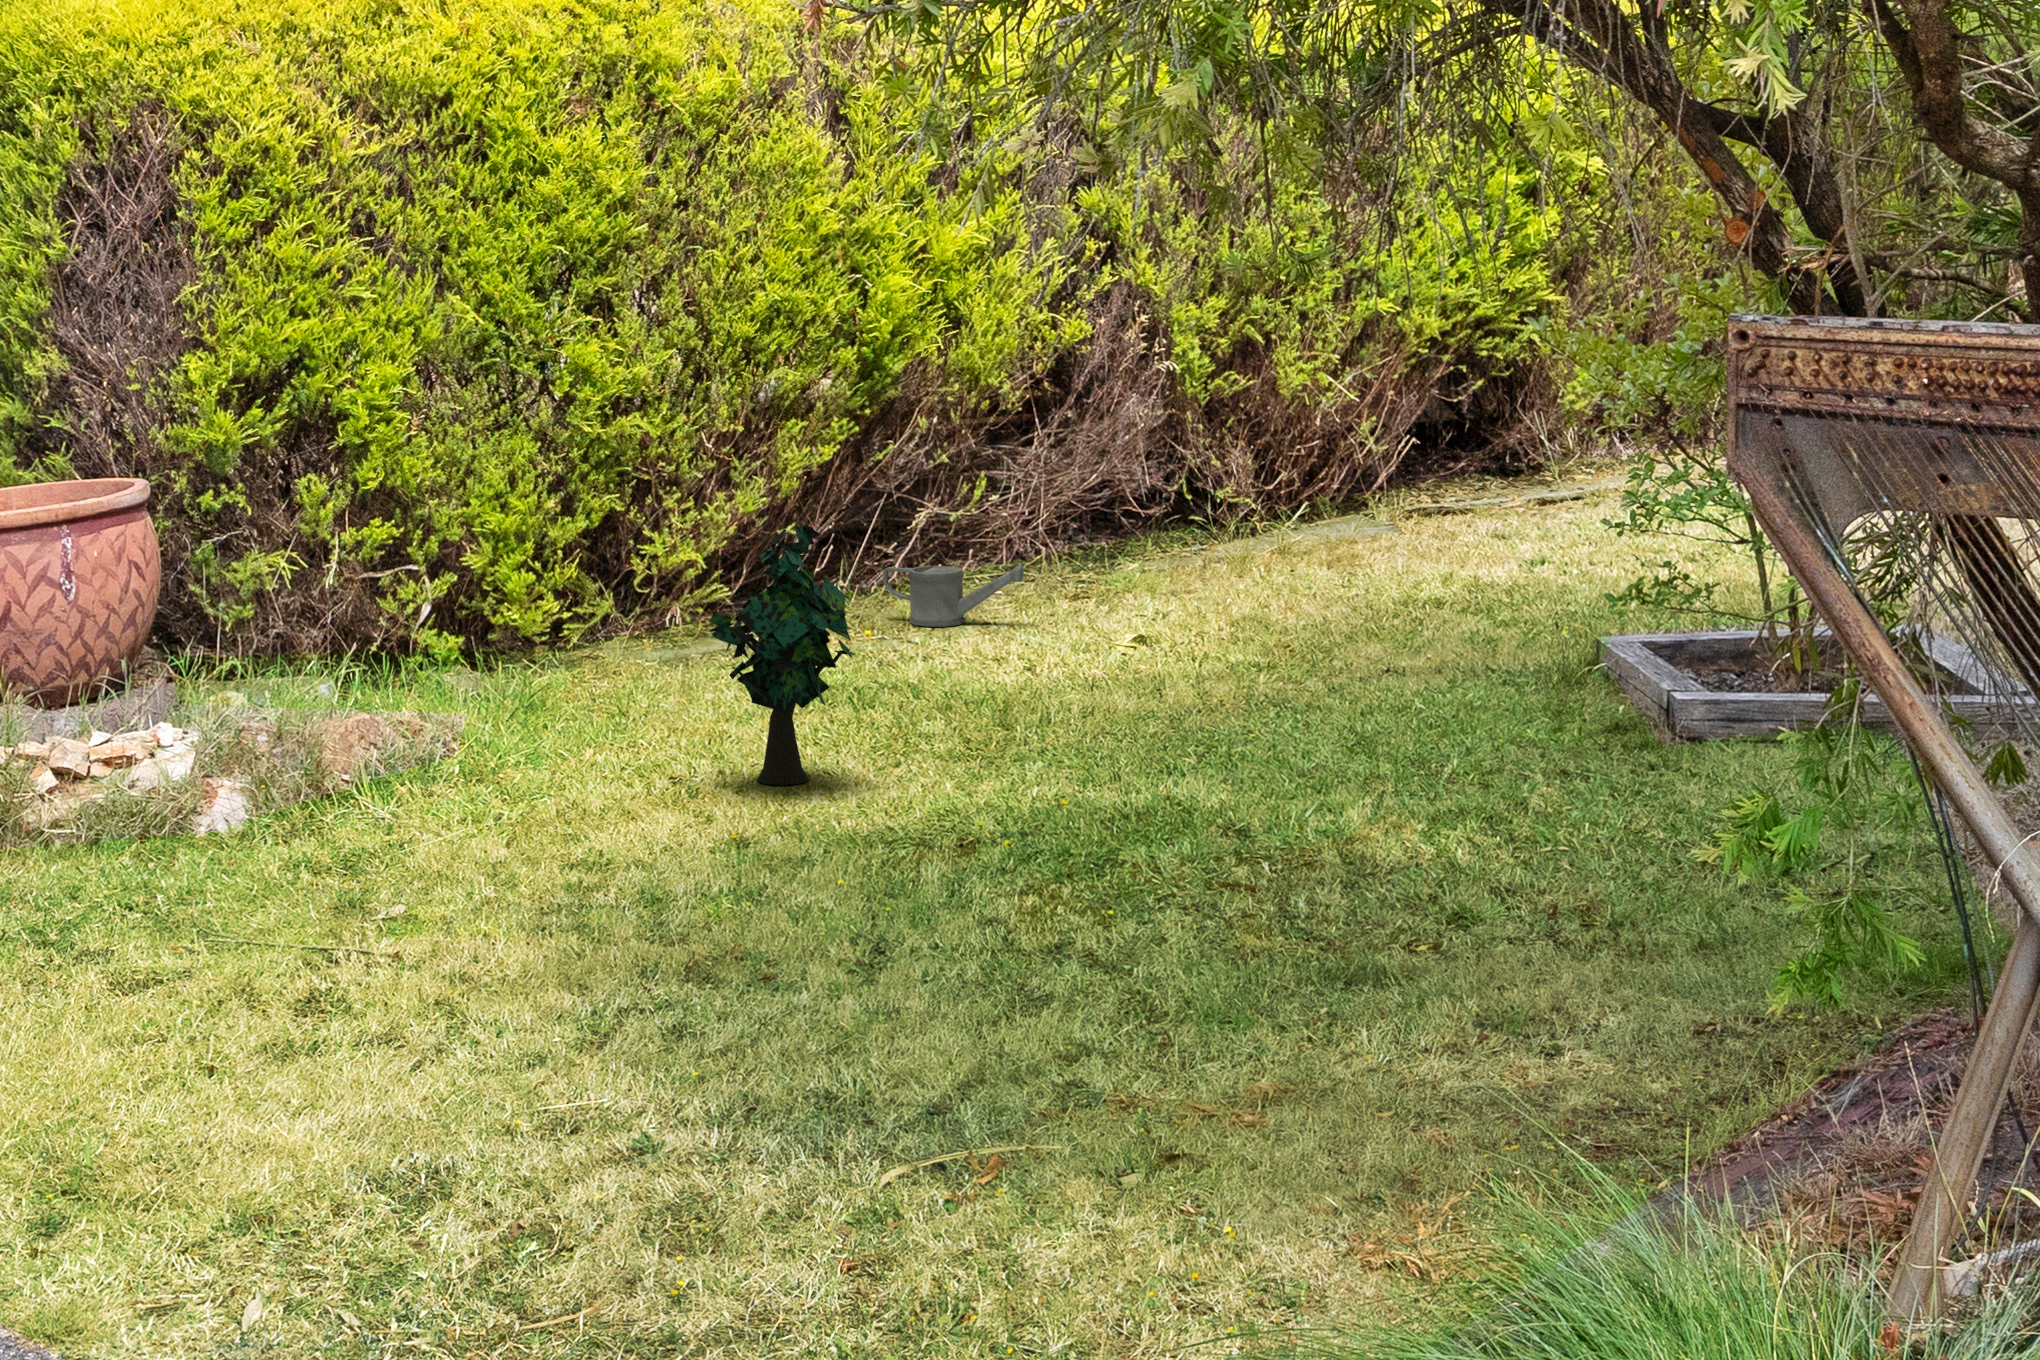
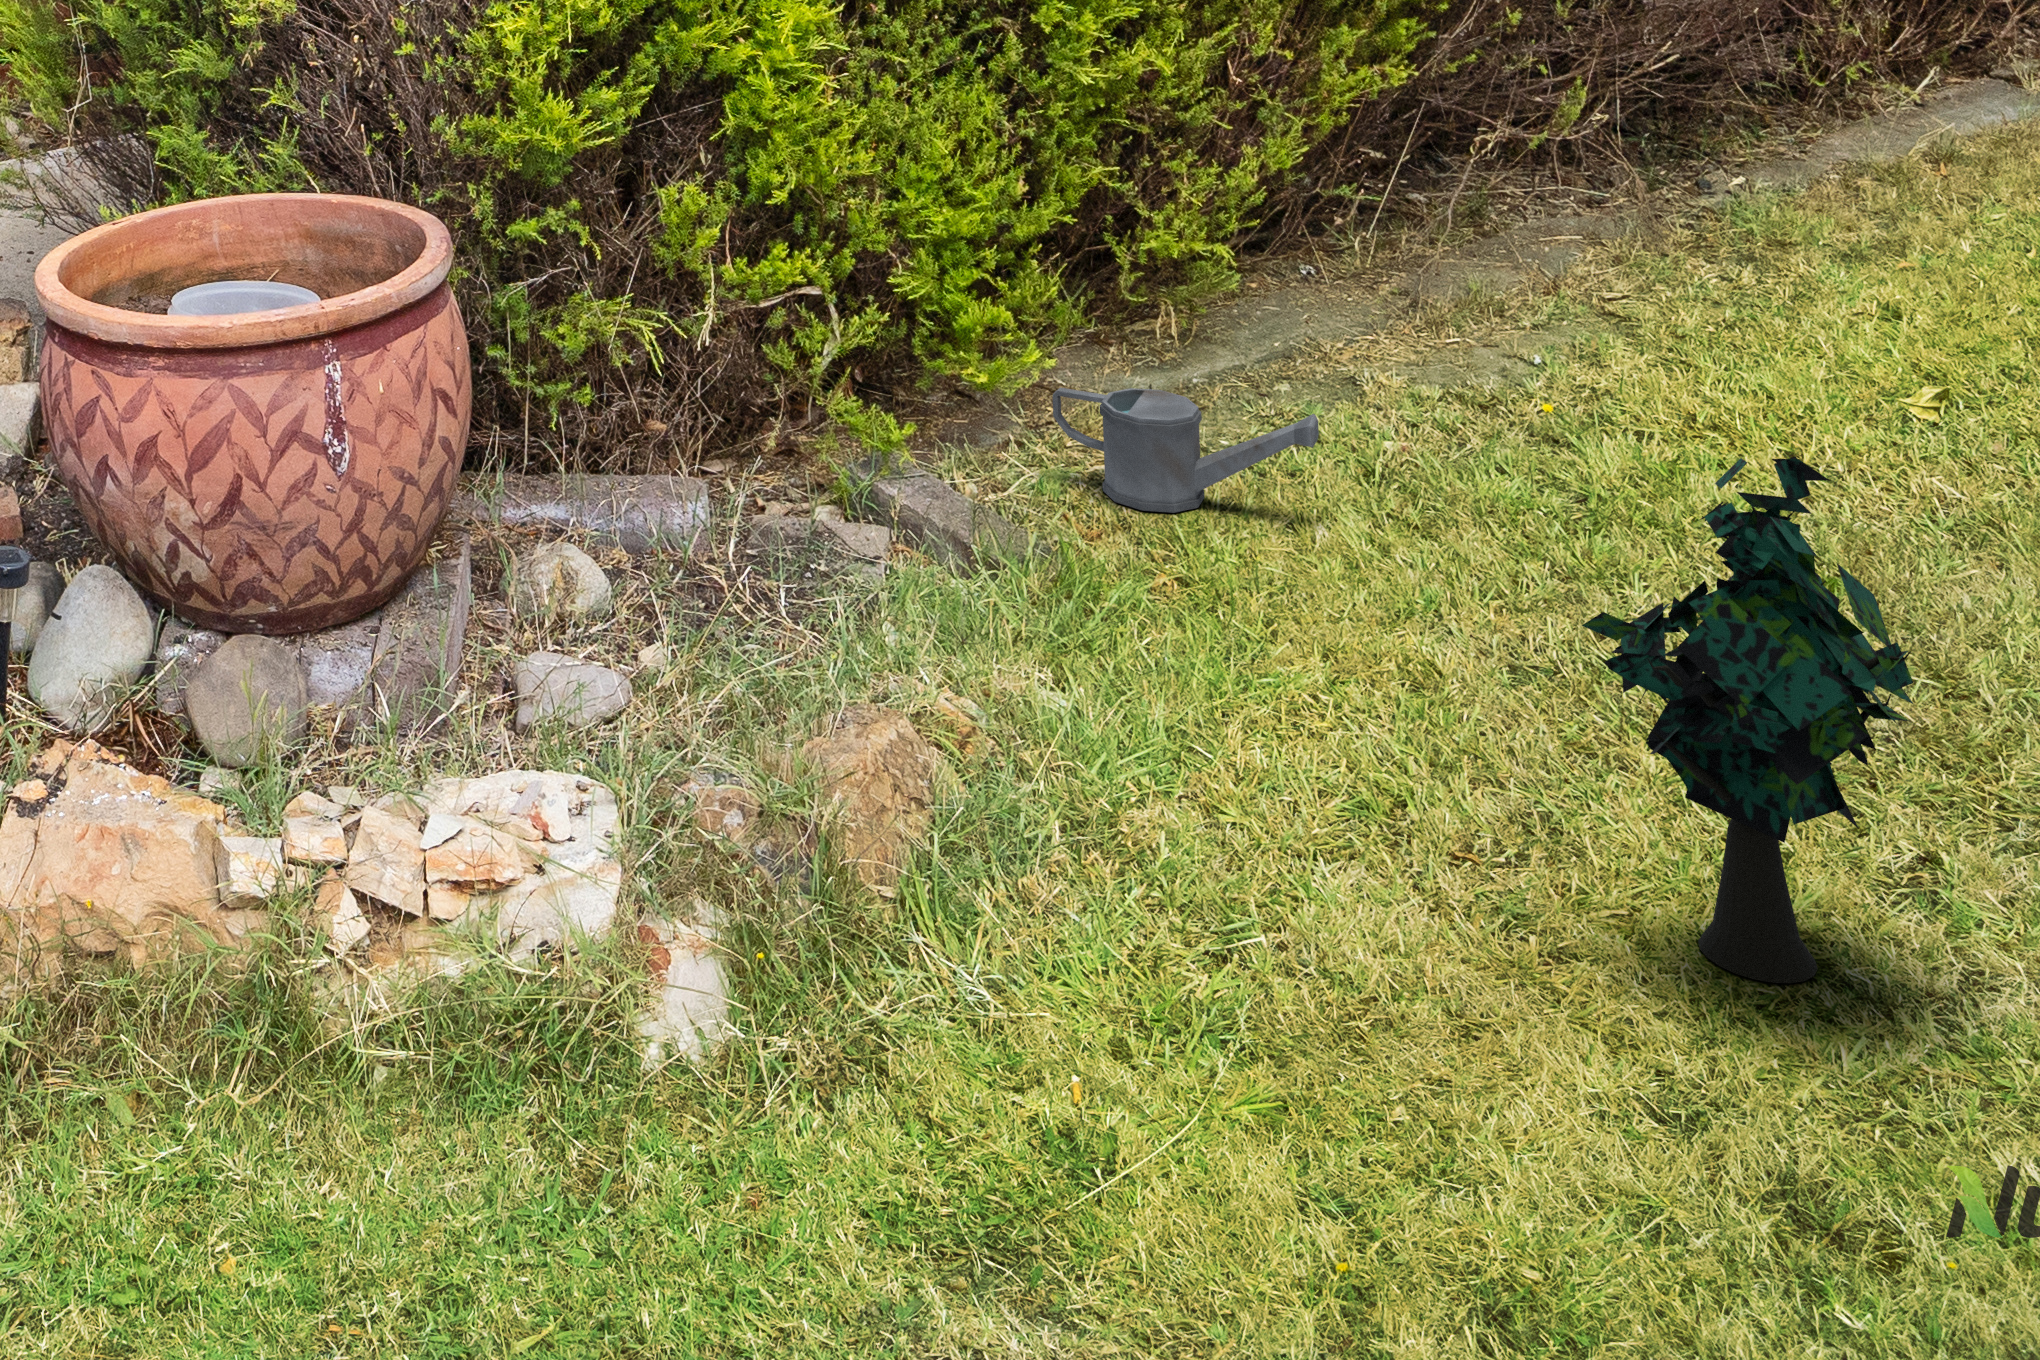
watering can: present [883,564,1024,627] -> present [1052,387,1319,513]

